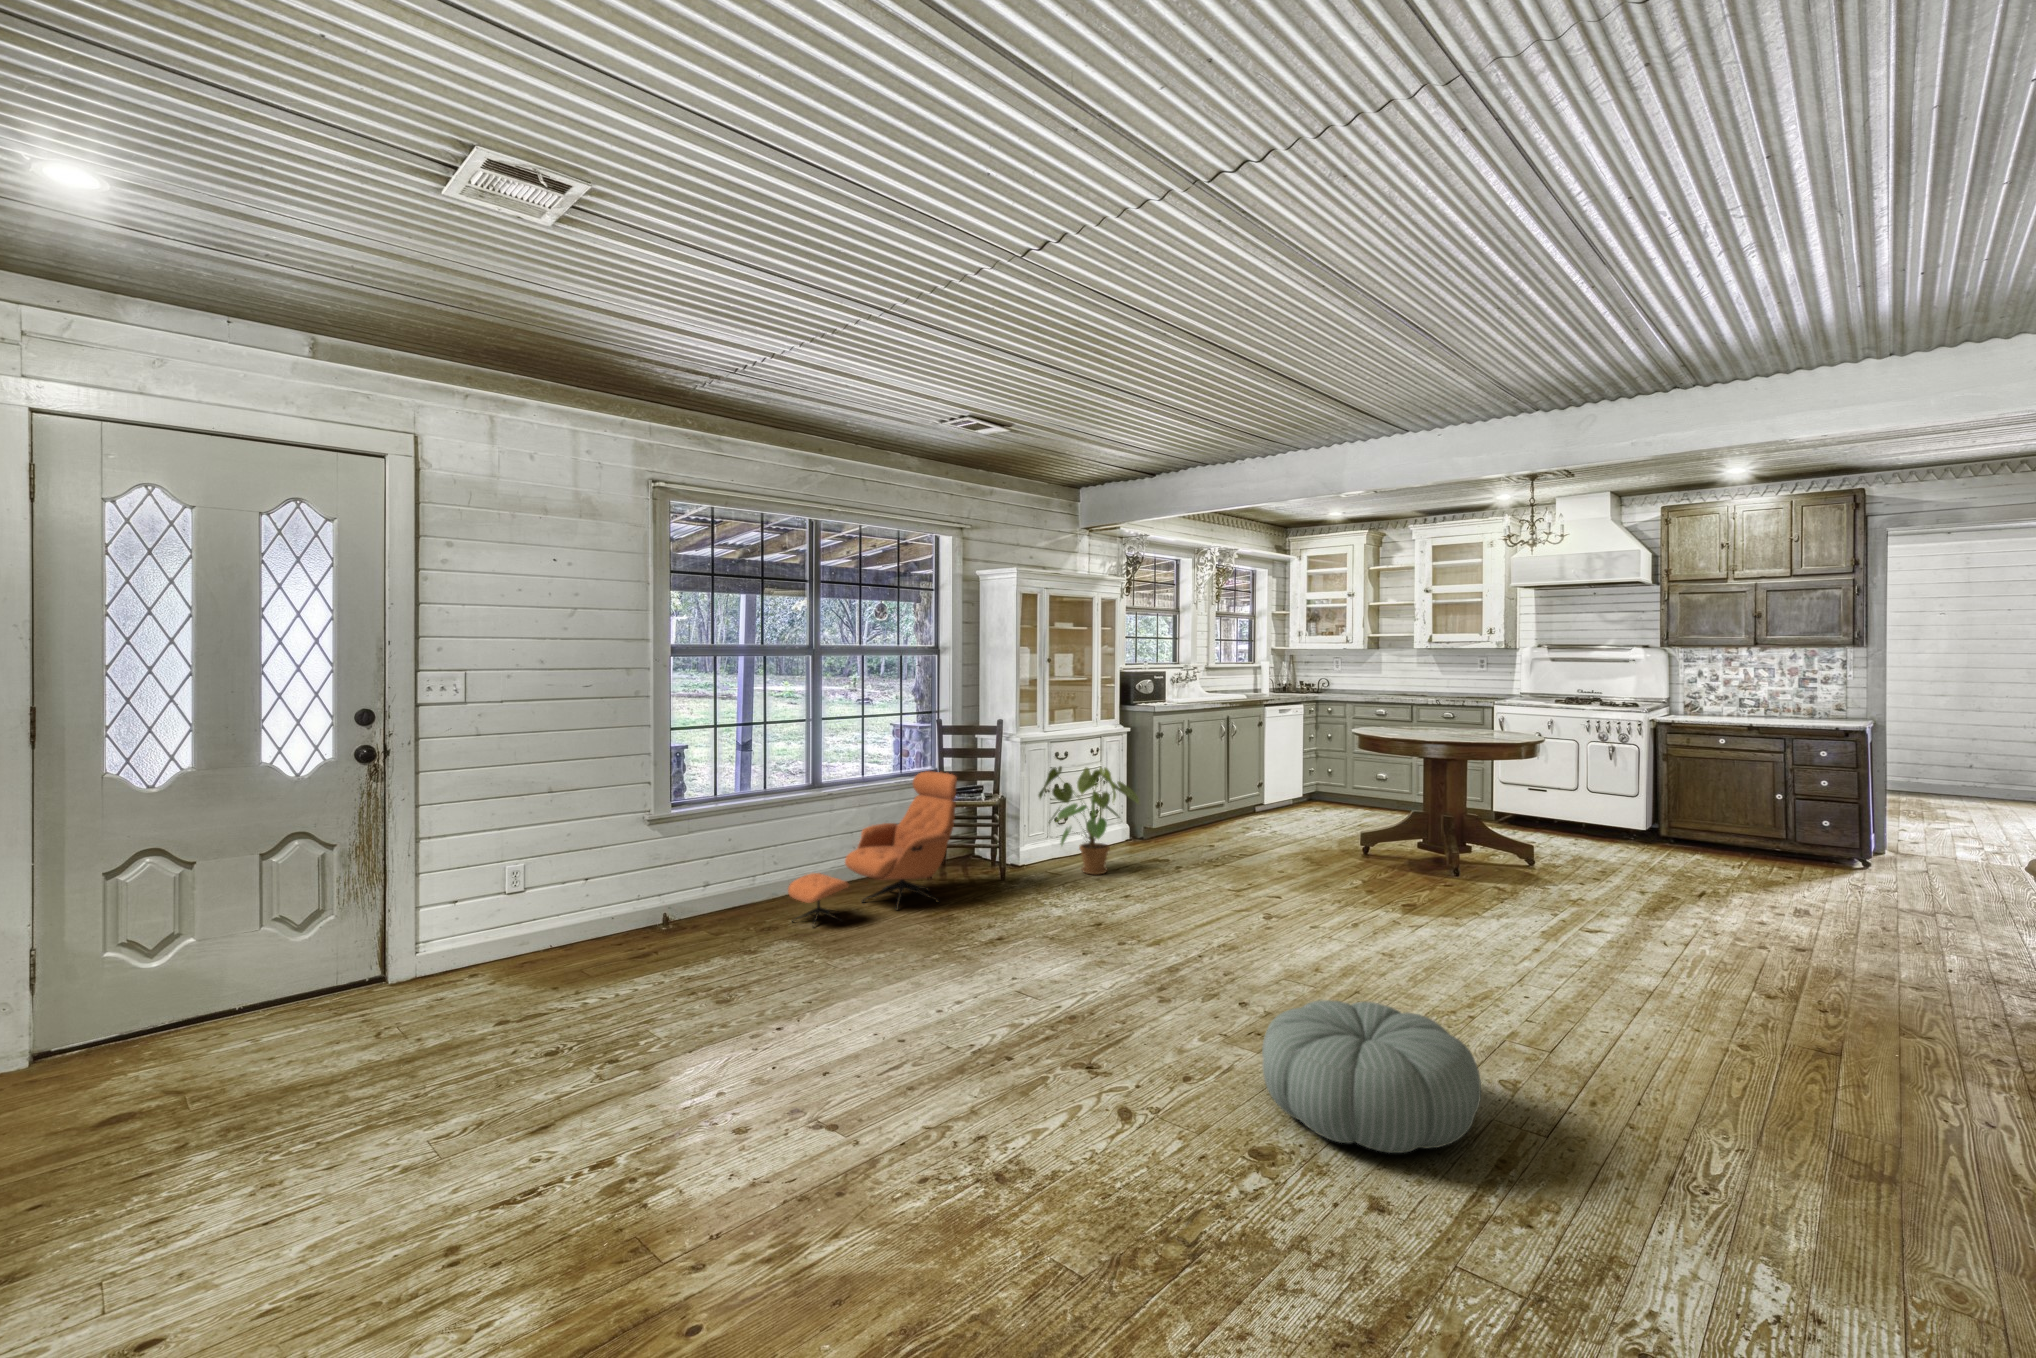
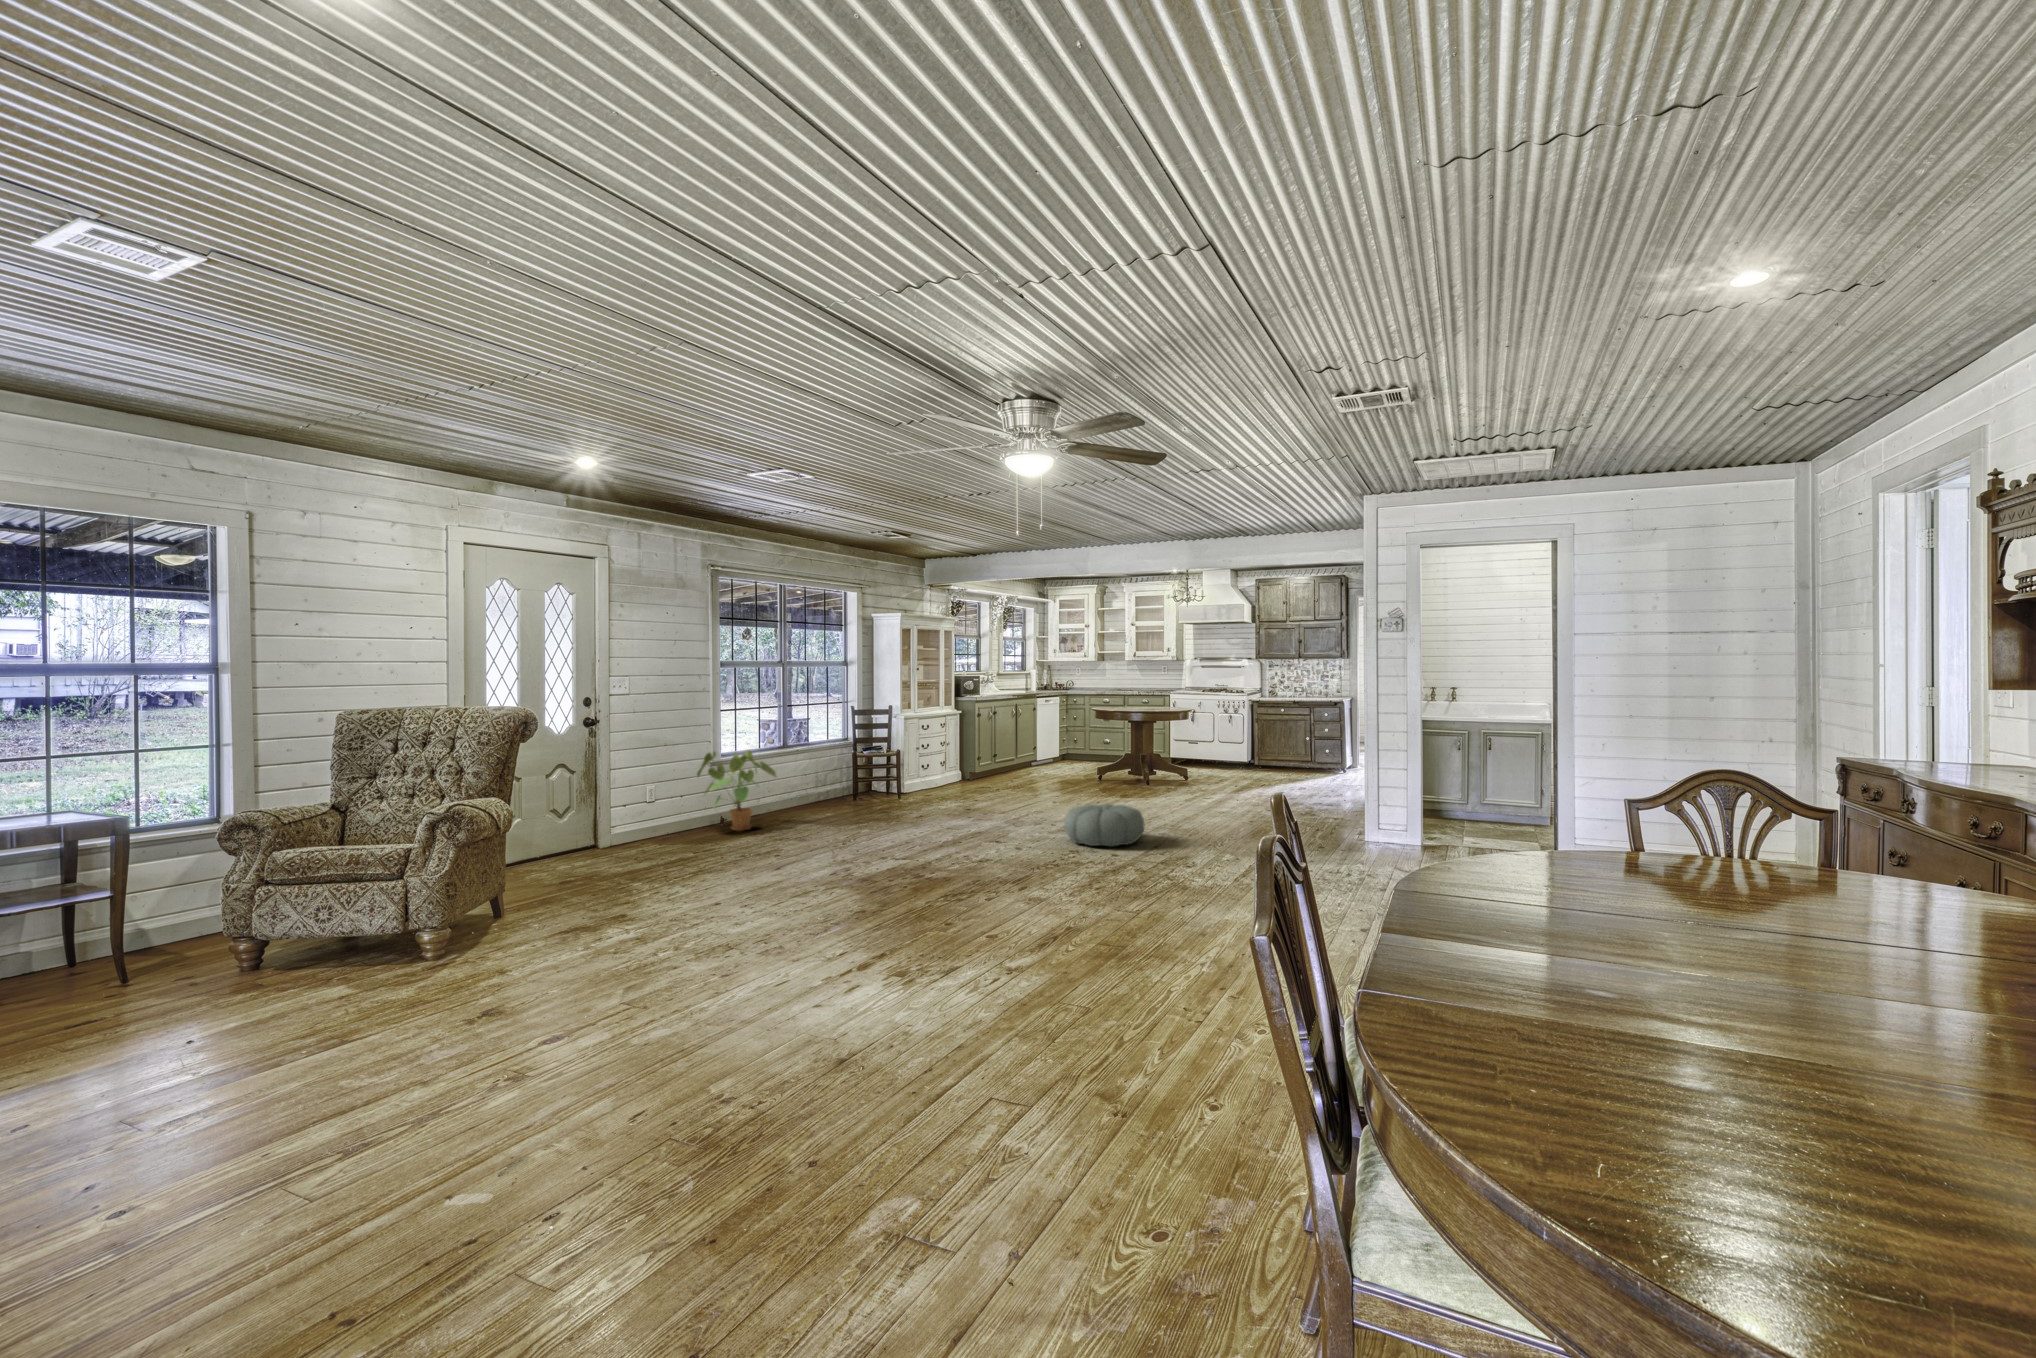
house plant: present [1039,766,1139,875] -> present [697,751,776,831]
lounge chair: present [788,771,957,923] -> none [792,735,878,818]

